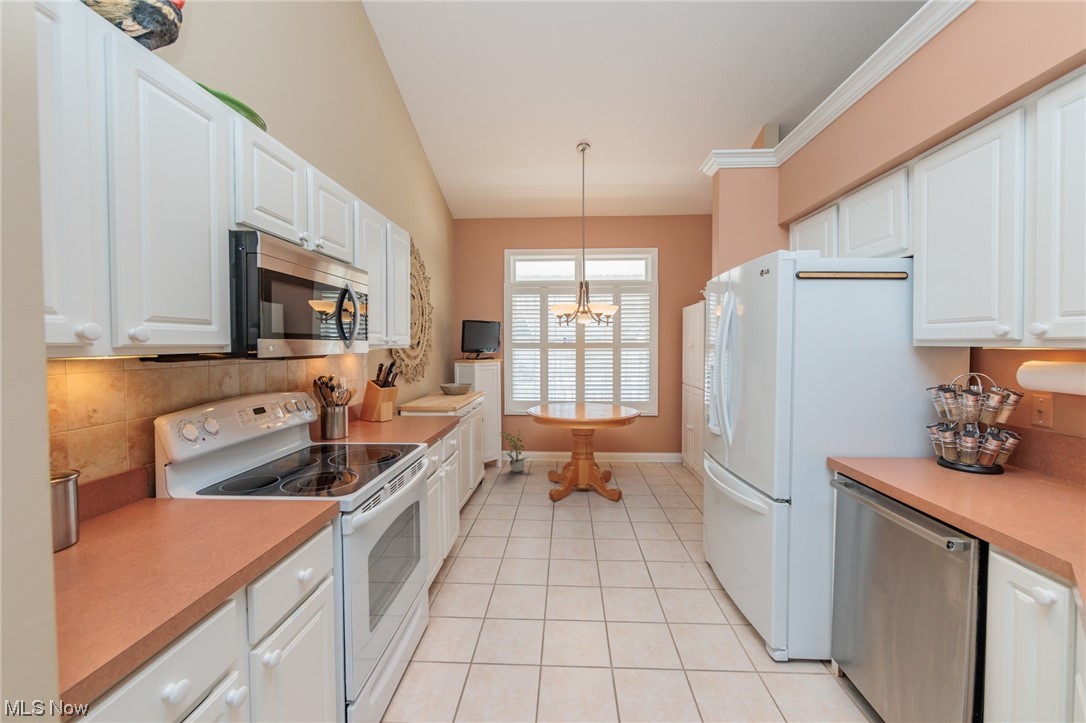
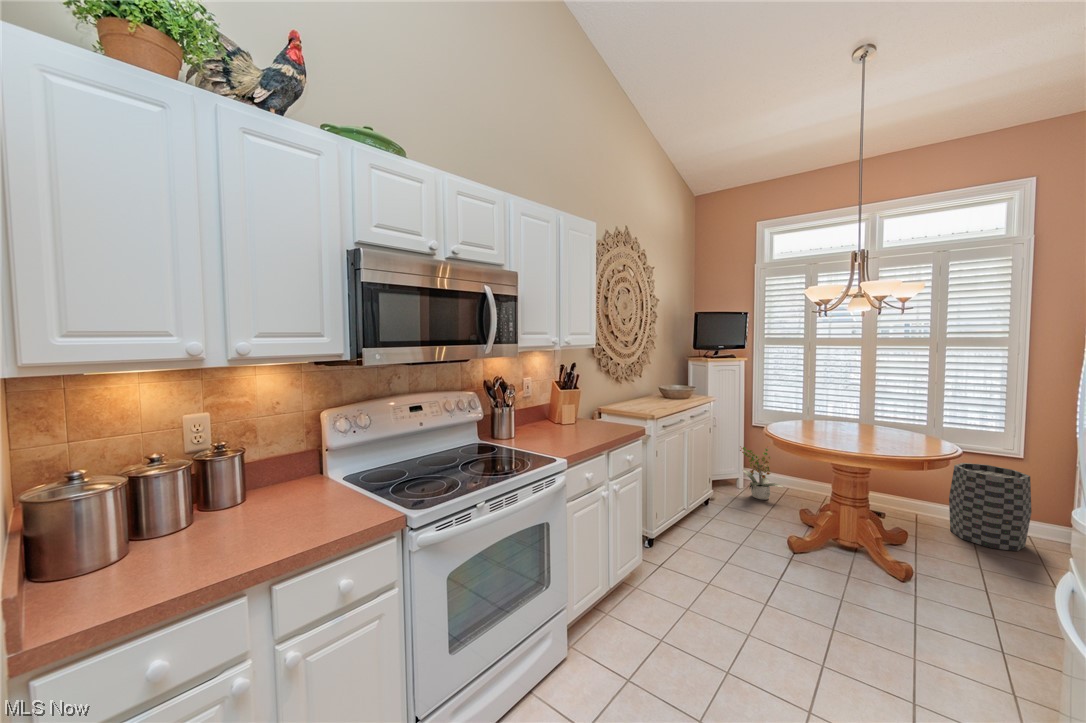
trash can: none [626,422,663,472] -> present [949,463,1032,551]

